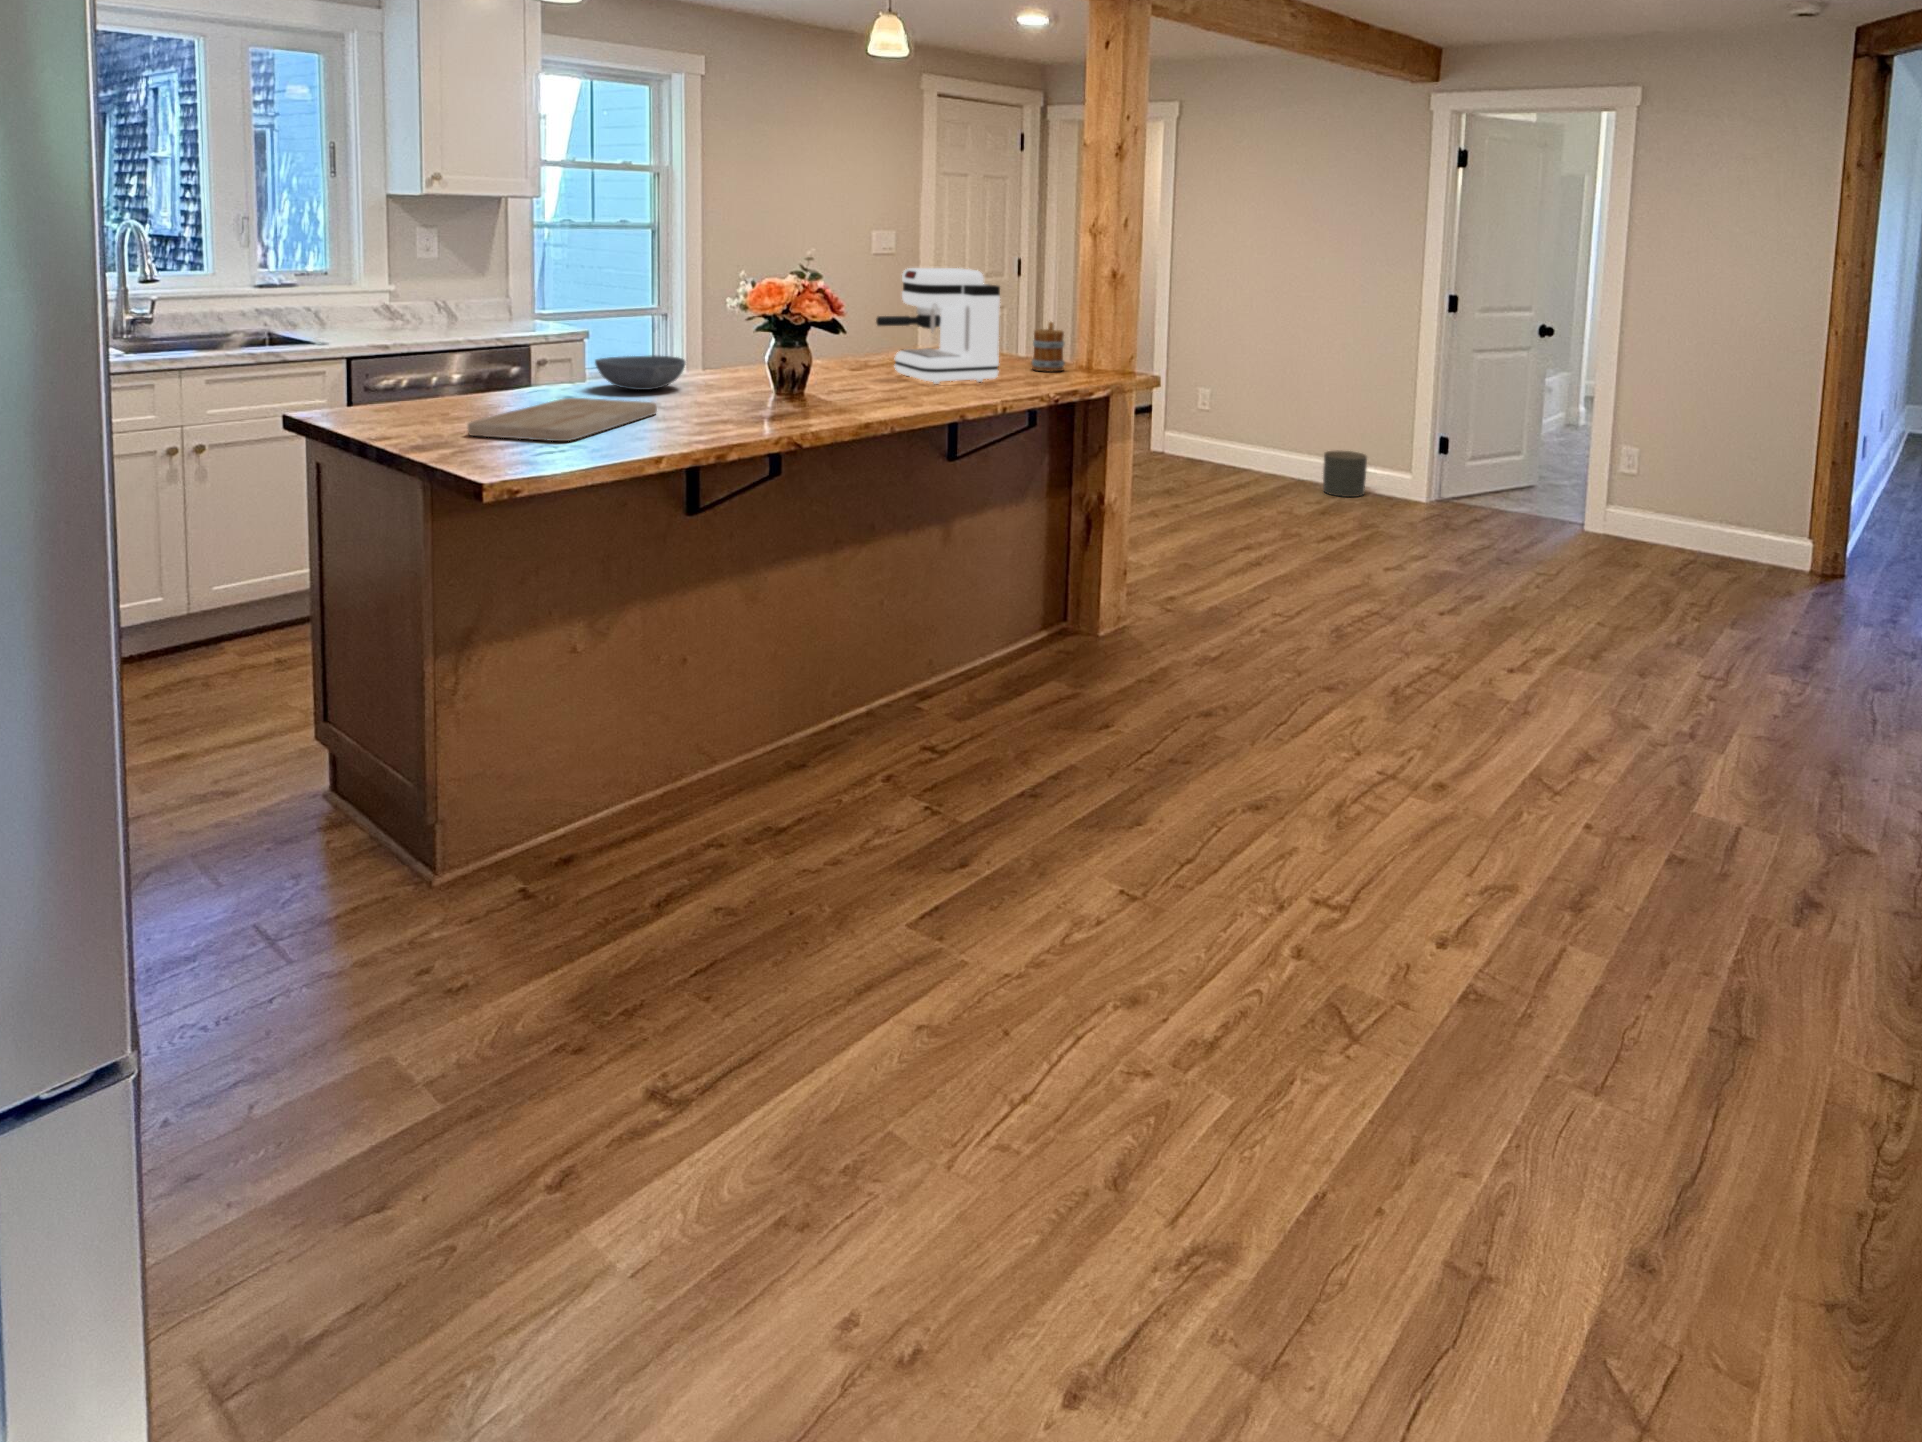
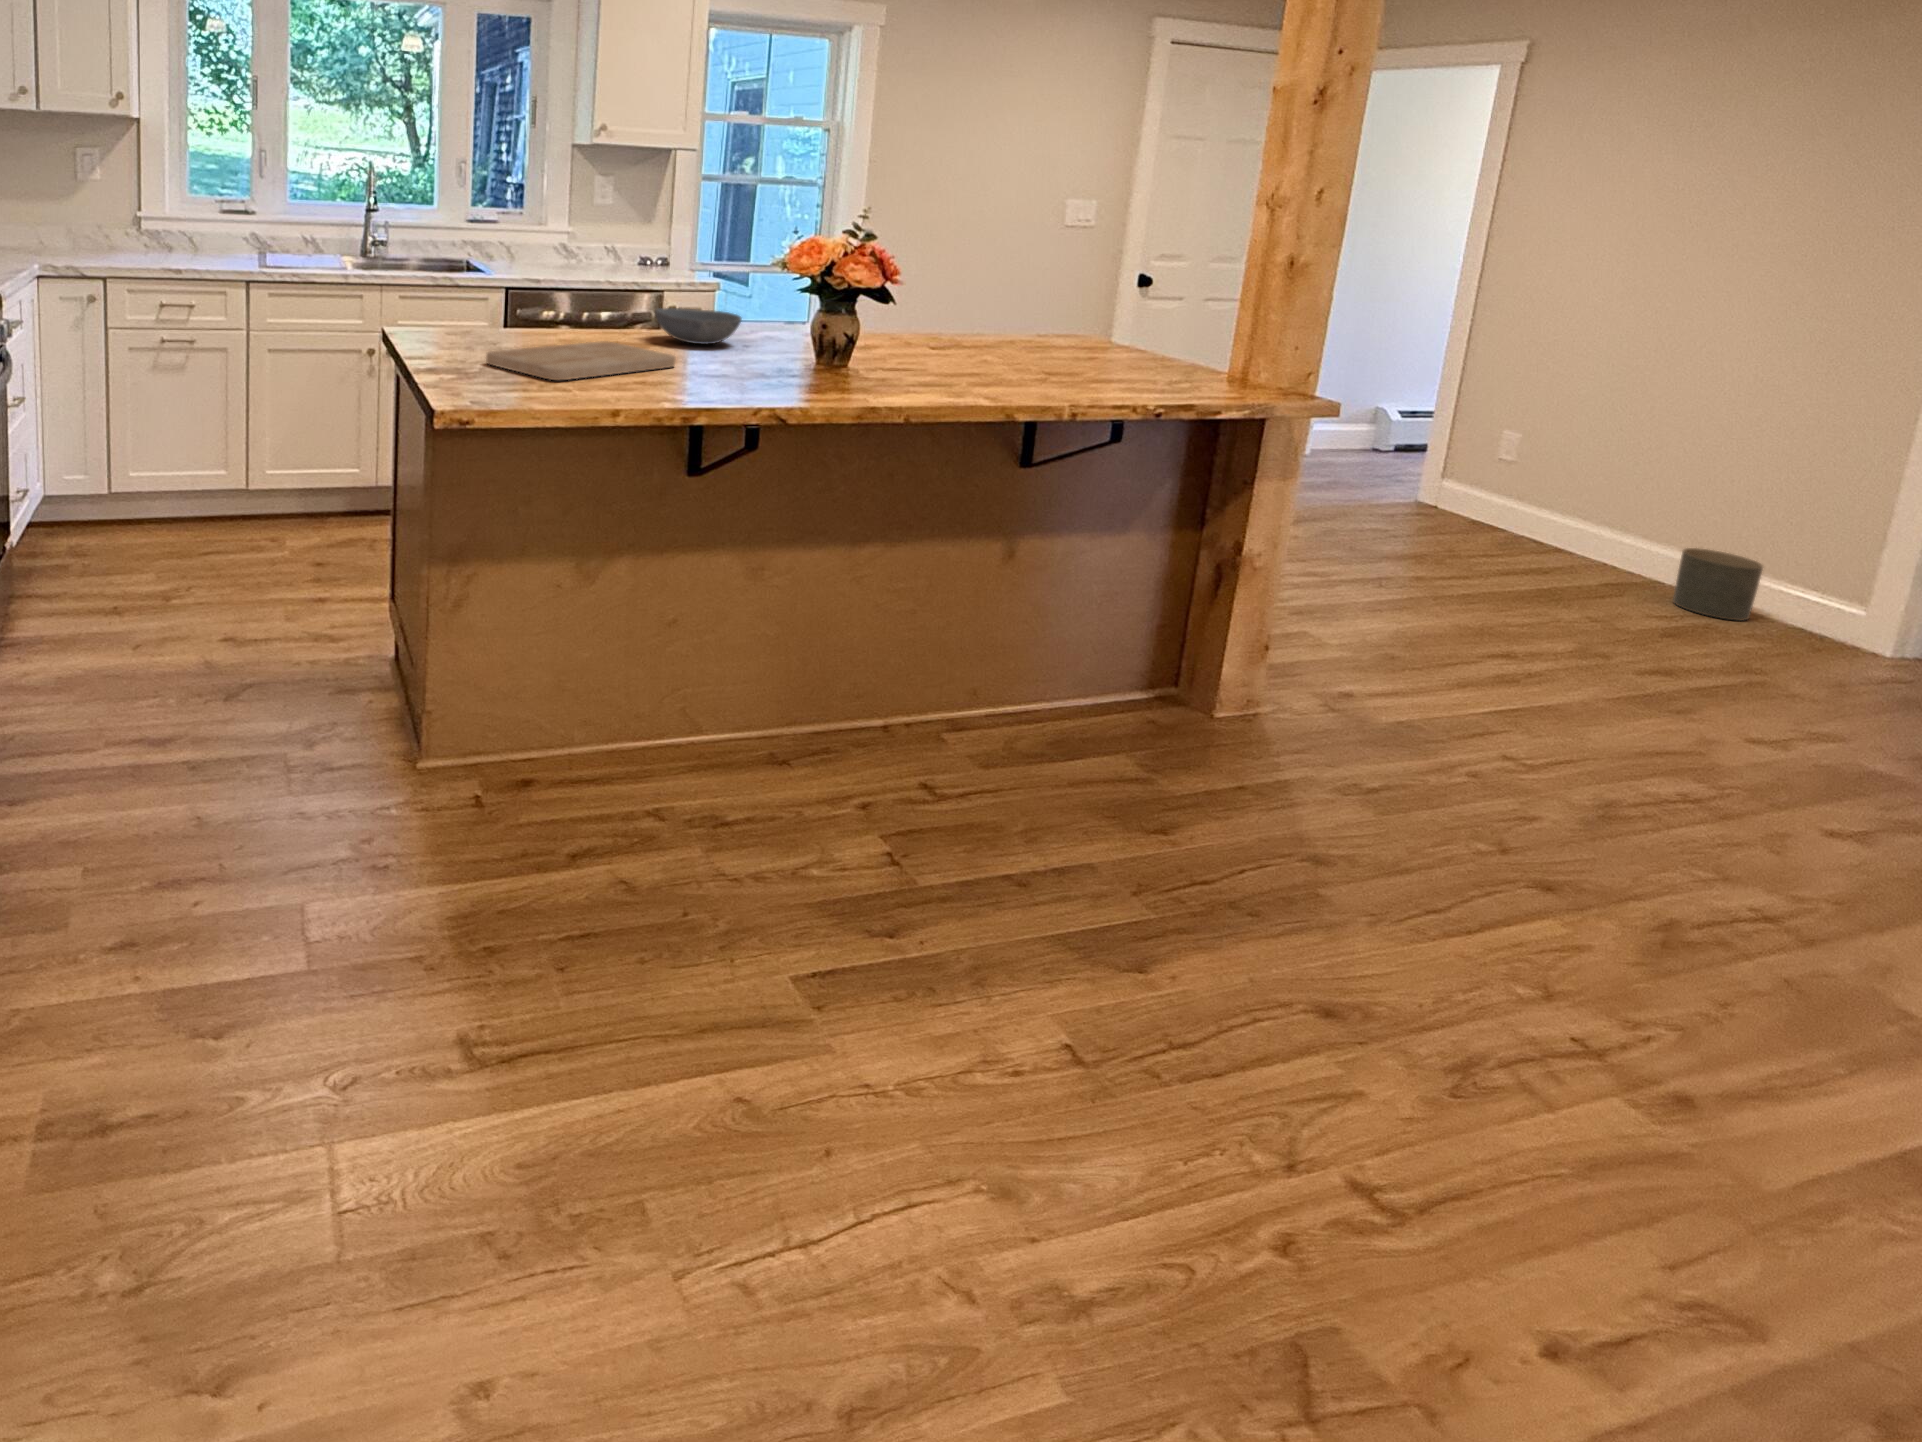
coffee maker: present [876,268,1000,384] -> none [957,240,1110,380]
mug: present [1032,322,1065,371] -> none [1160,319,1208,381]

